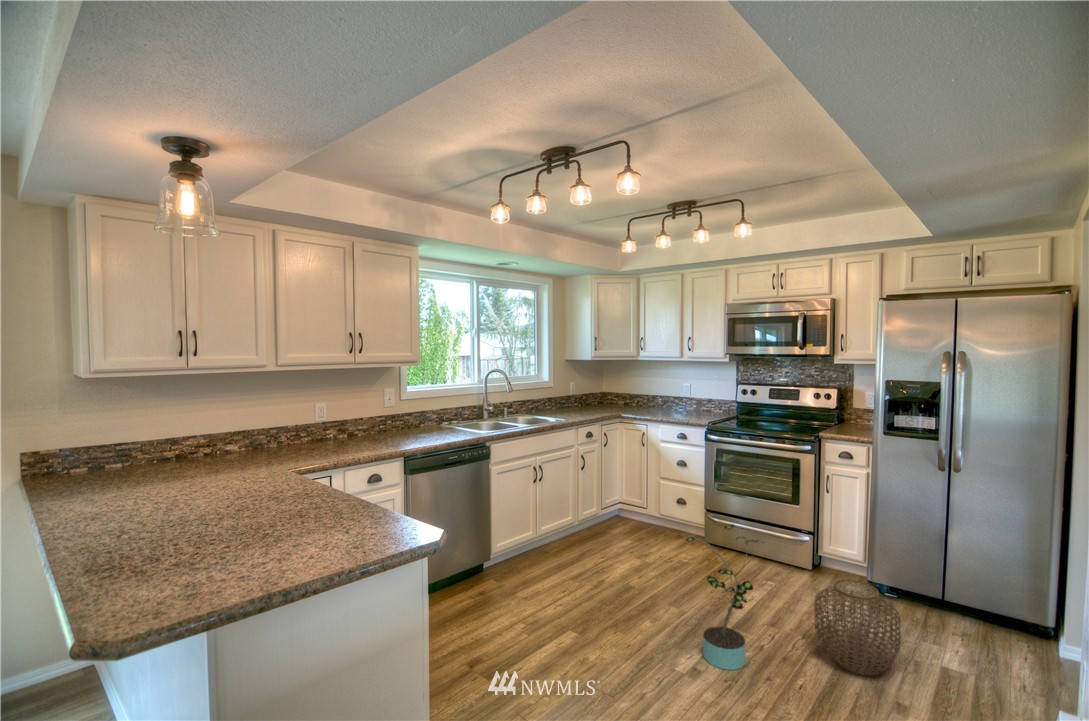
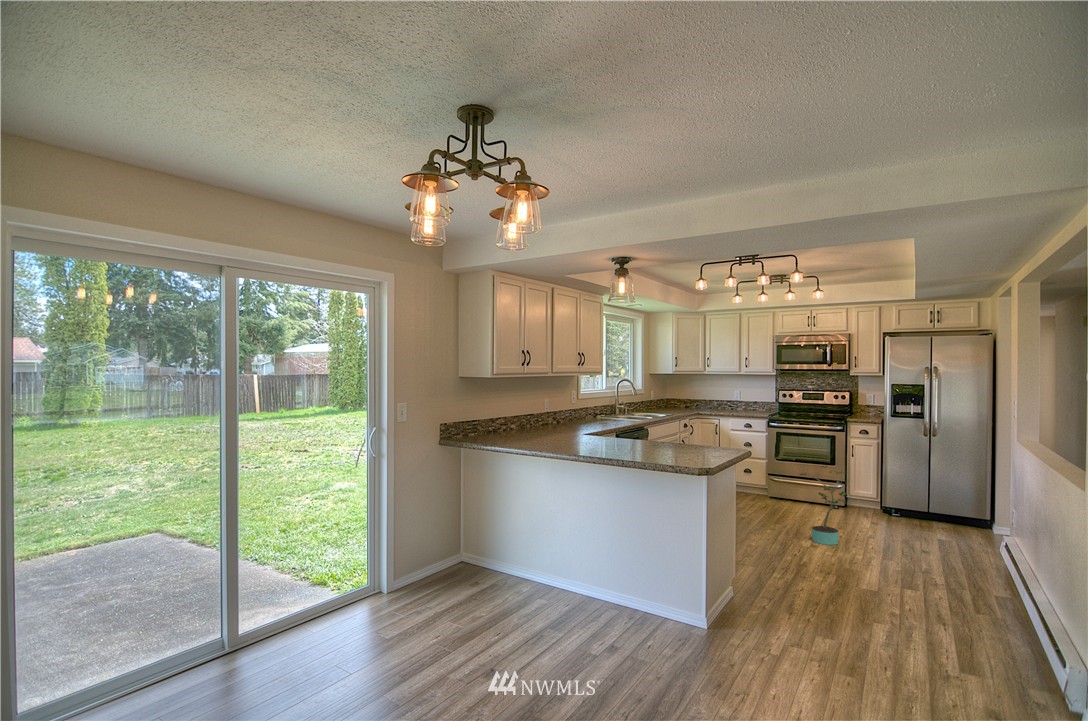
woven basket: present [814,579,901,675] -> none [870,495,919,543]

